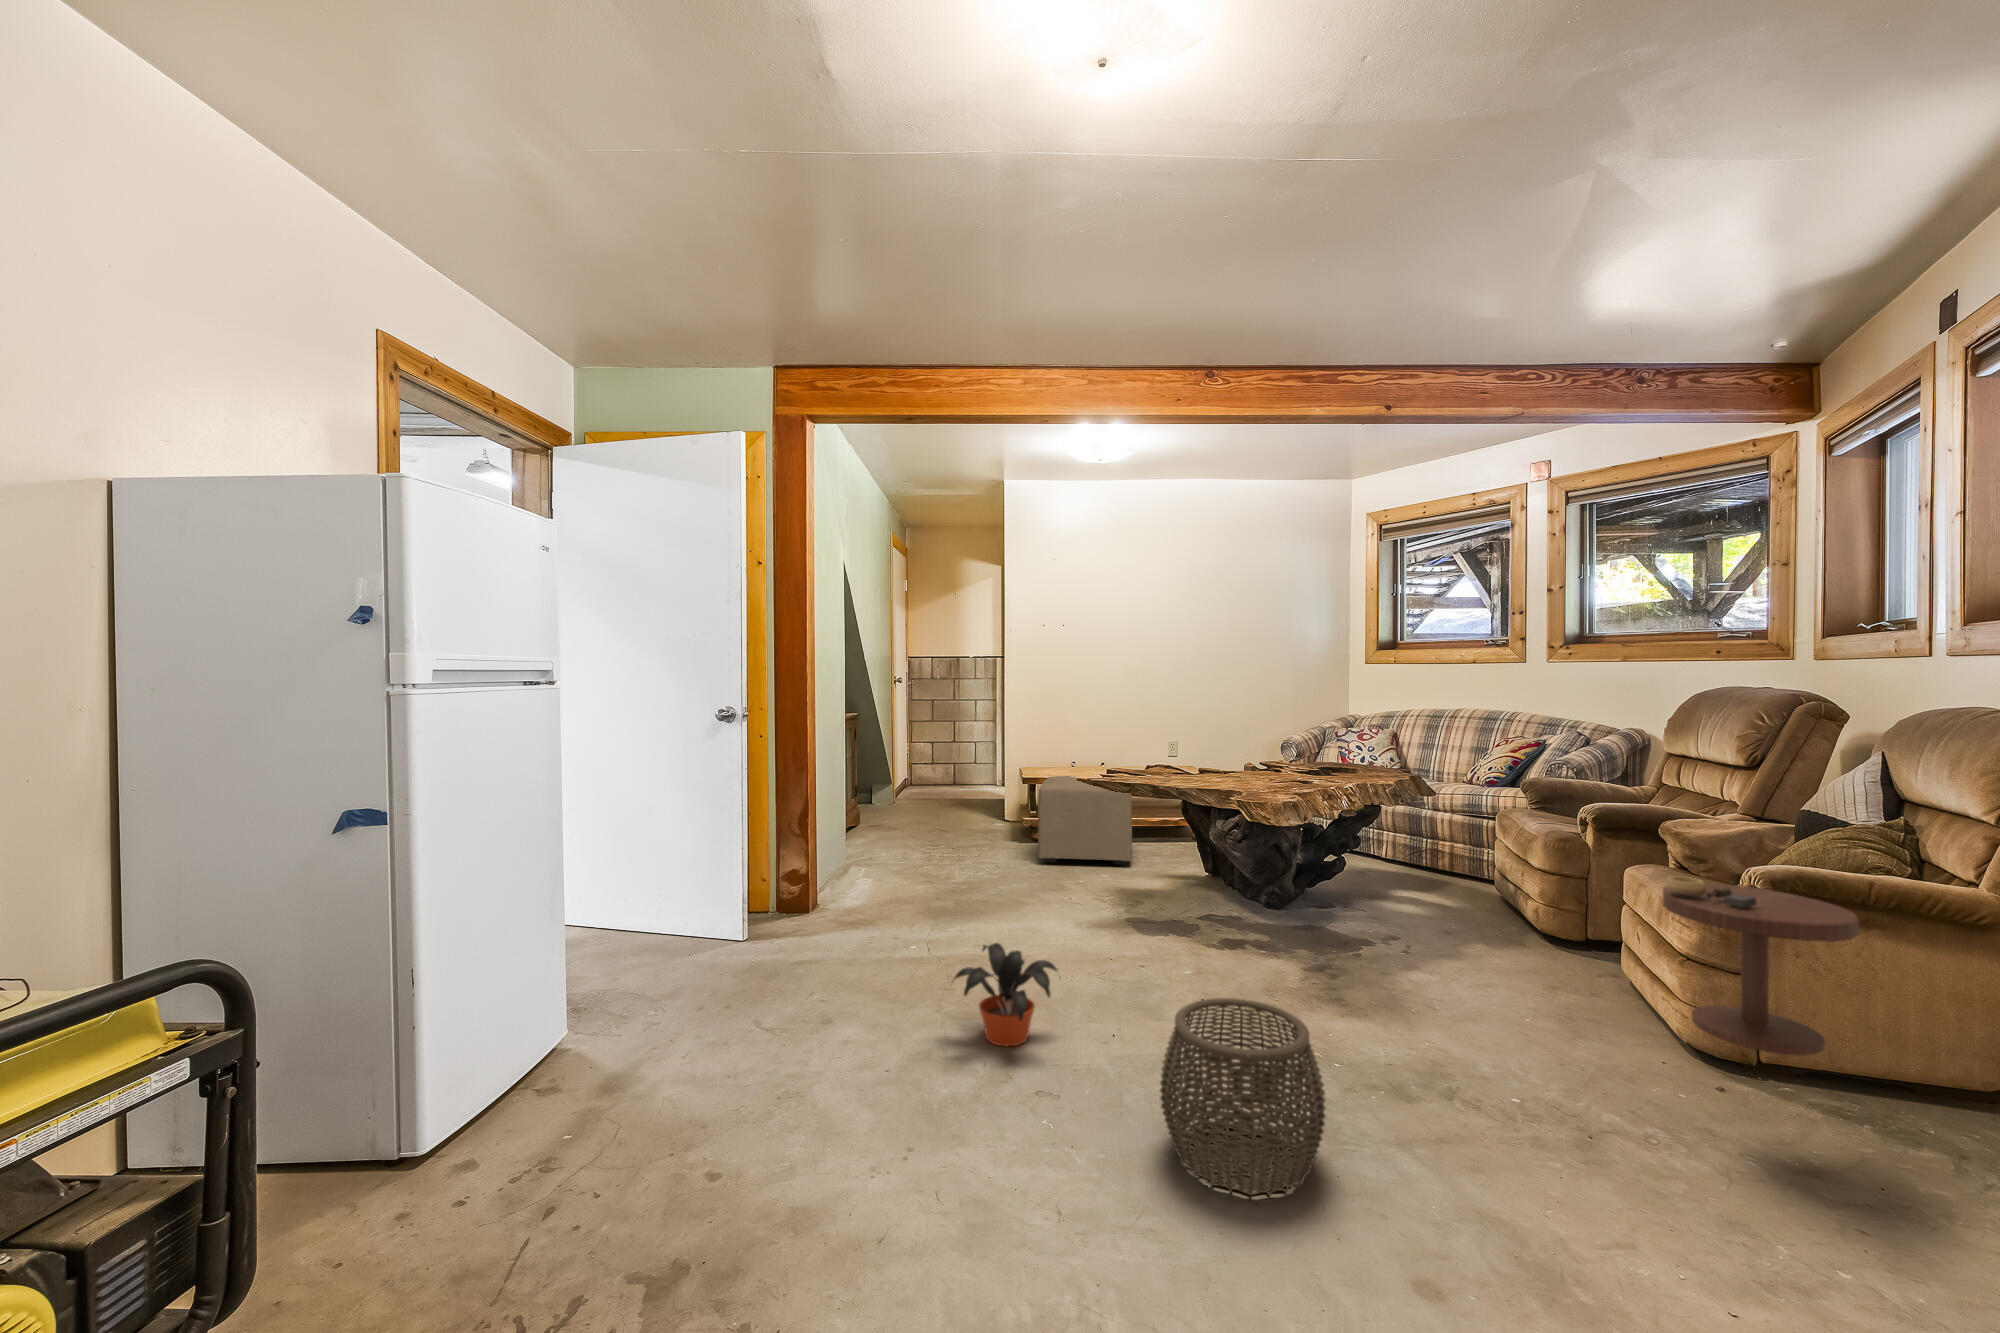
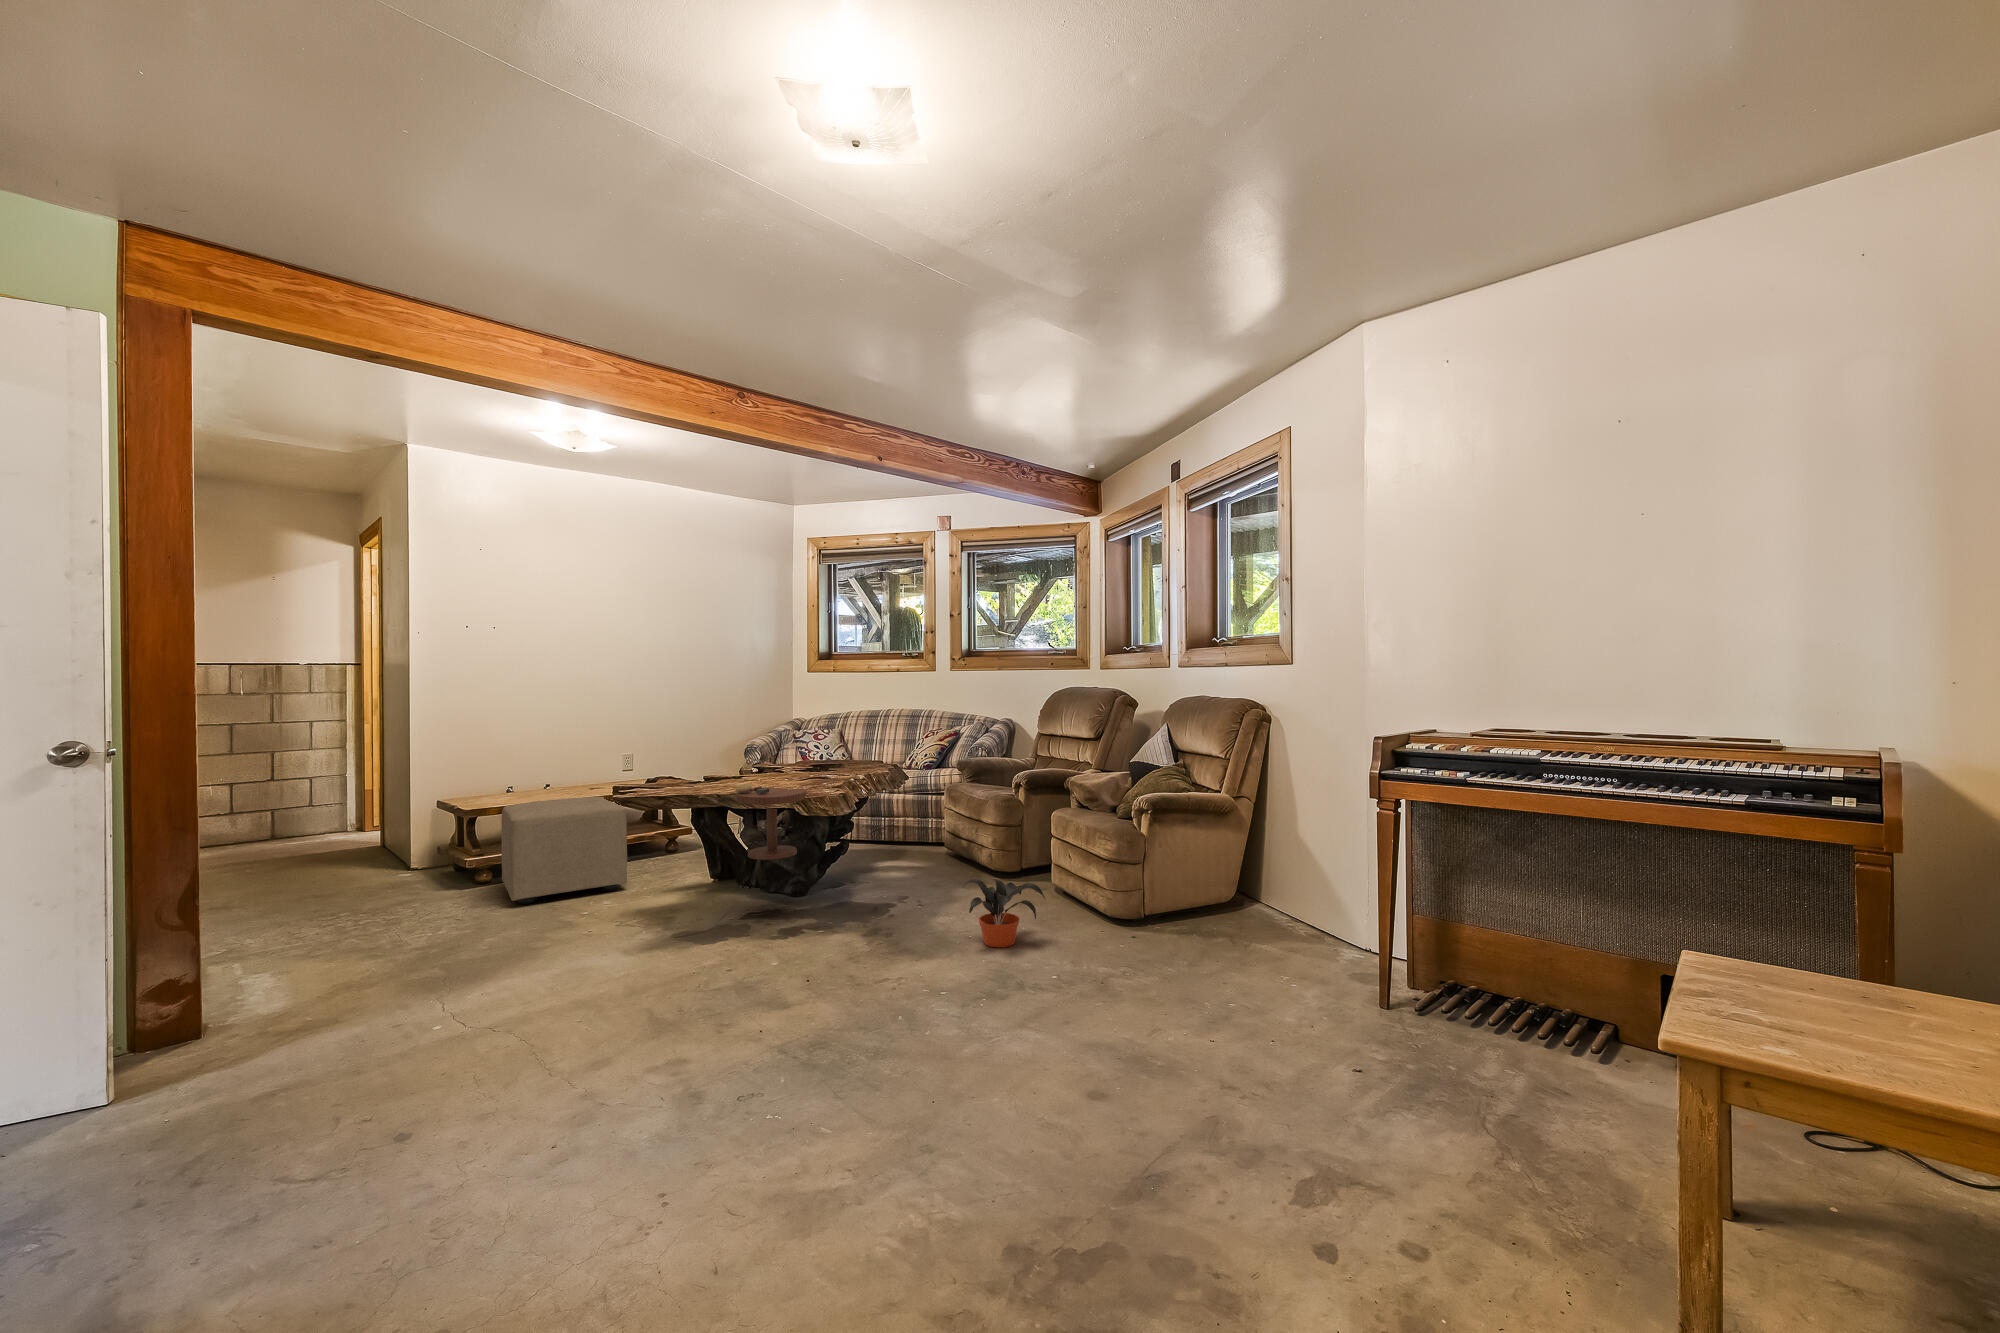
side table: present [1663,876,1859,1056] -> present [736,784,807,860]
potted plant: present [954,943,1059,1046] -> present [964,879,1045,947]
woven basket: present [1160,998,1326,1196] -> none [879,955,1014,1115]

